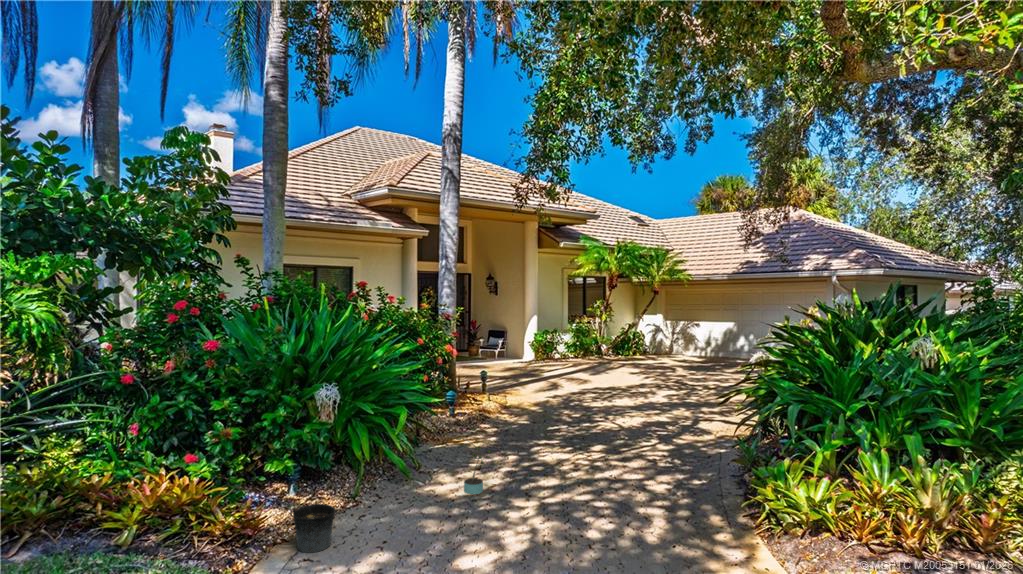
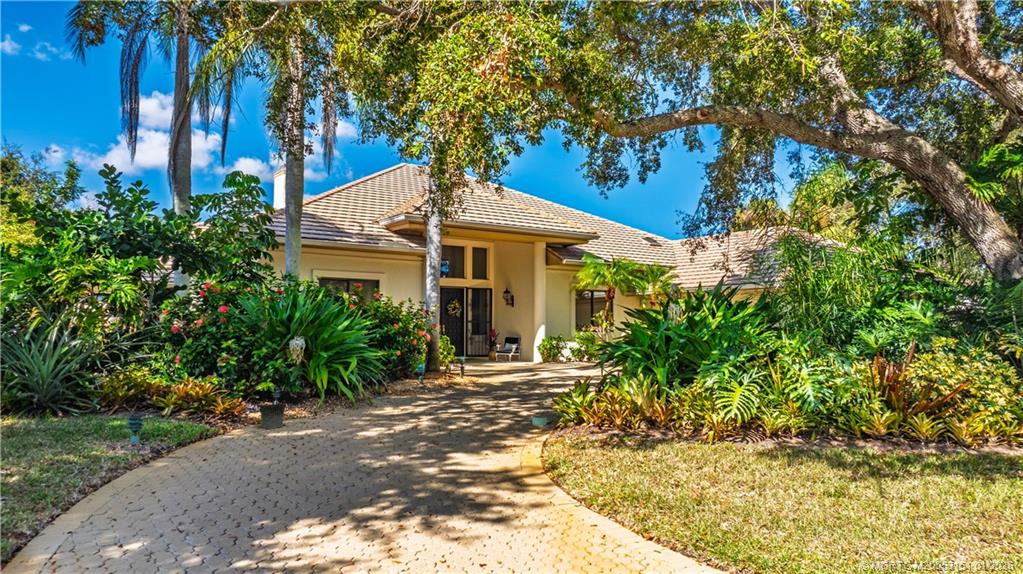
potted plant: present [456,428,491,494] -> present [532,378,552,425]

